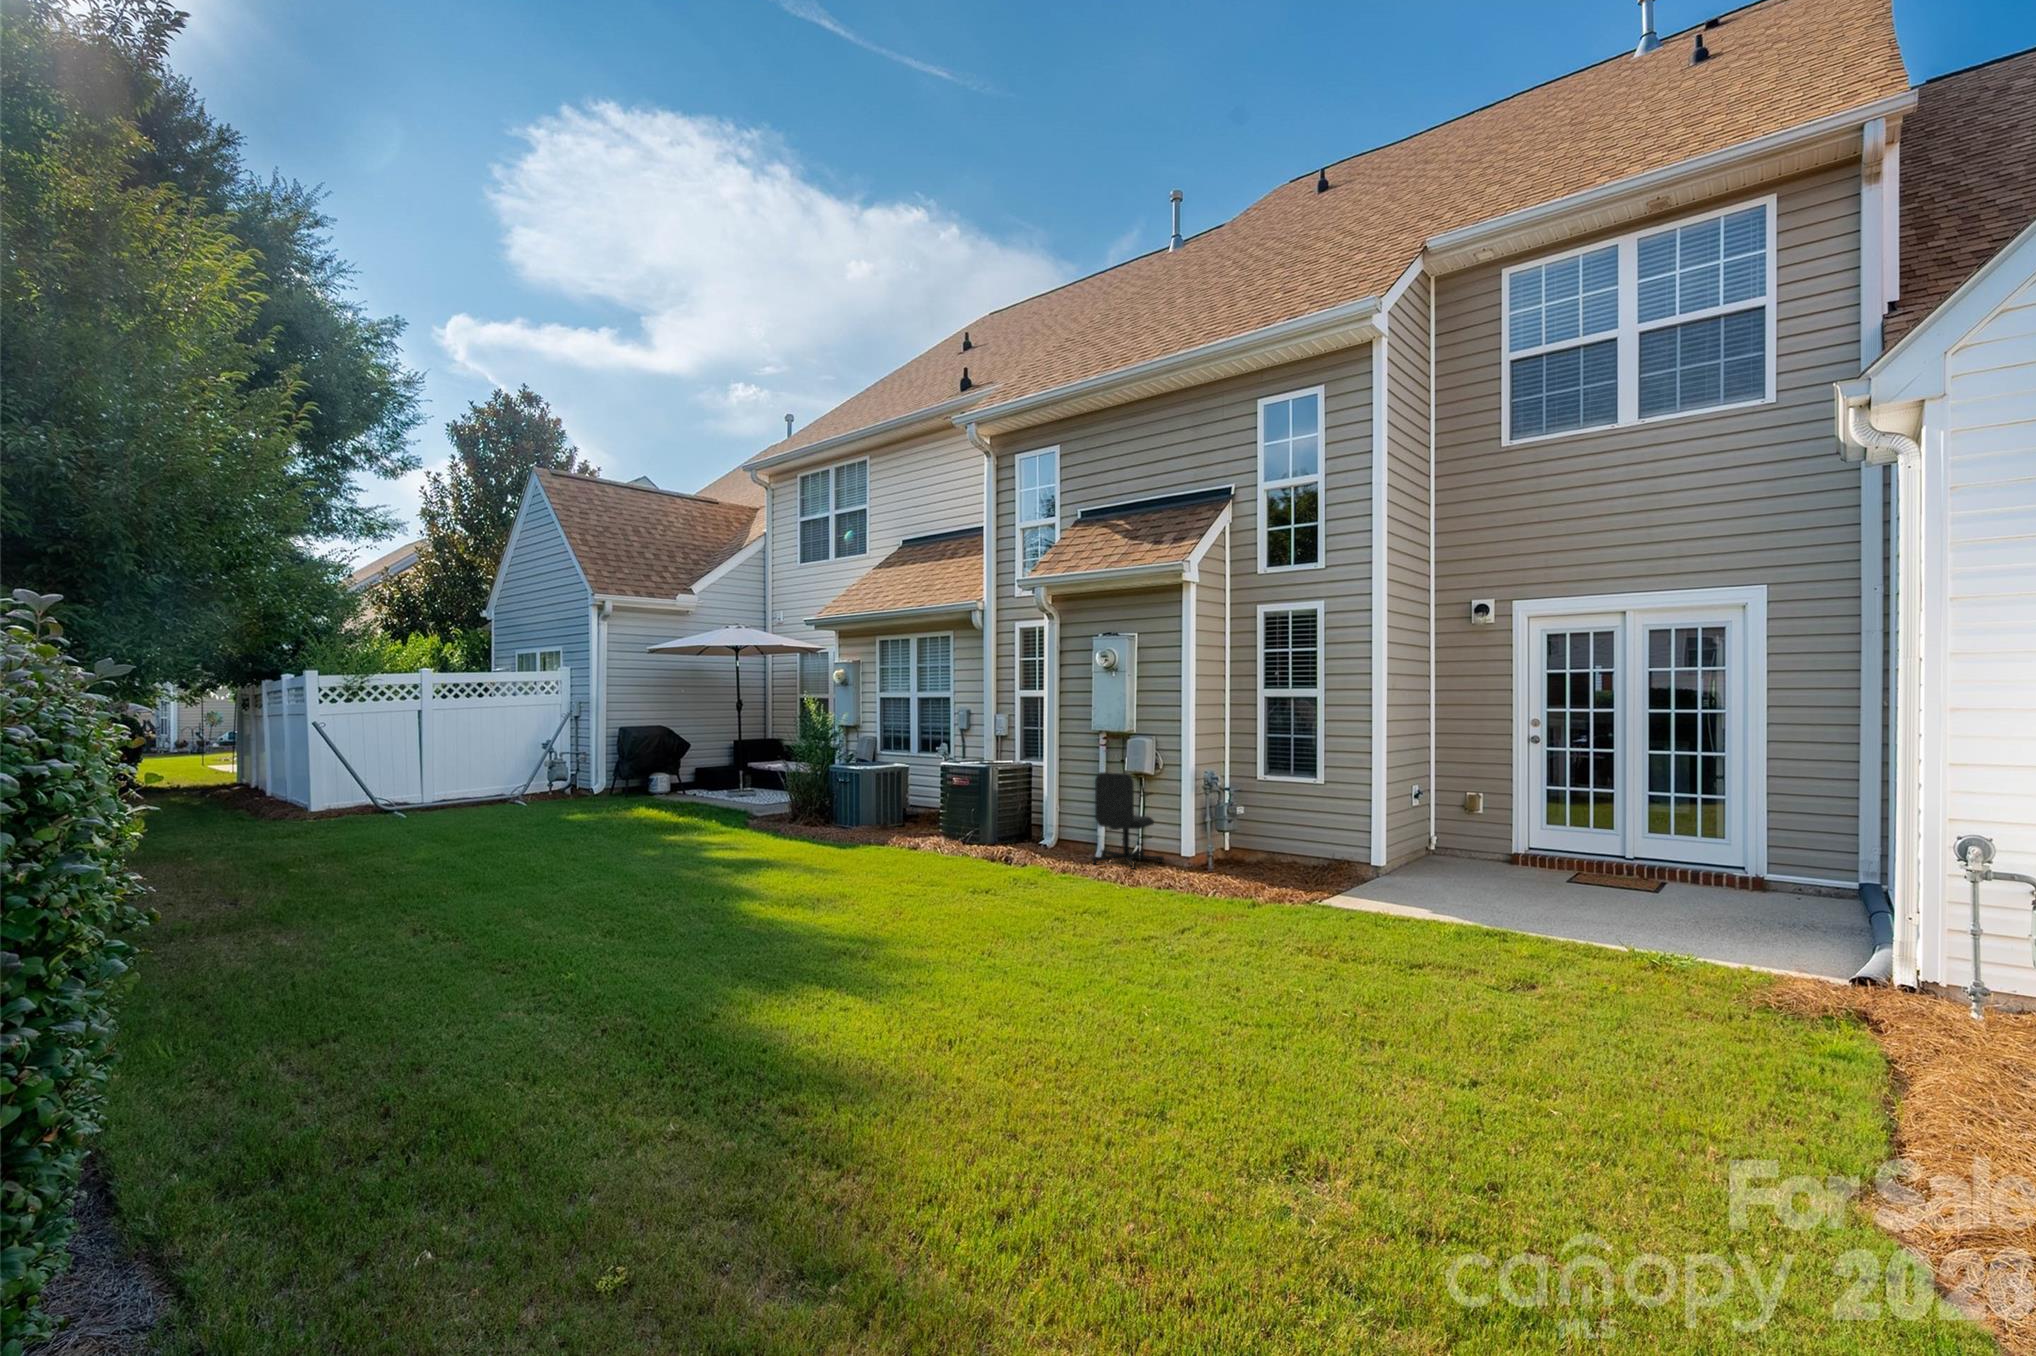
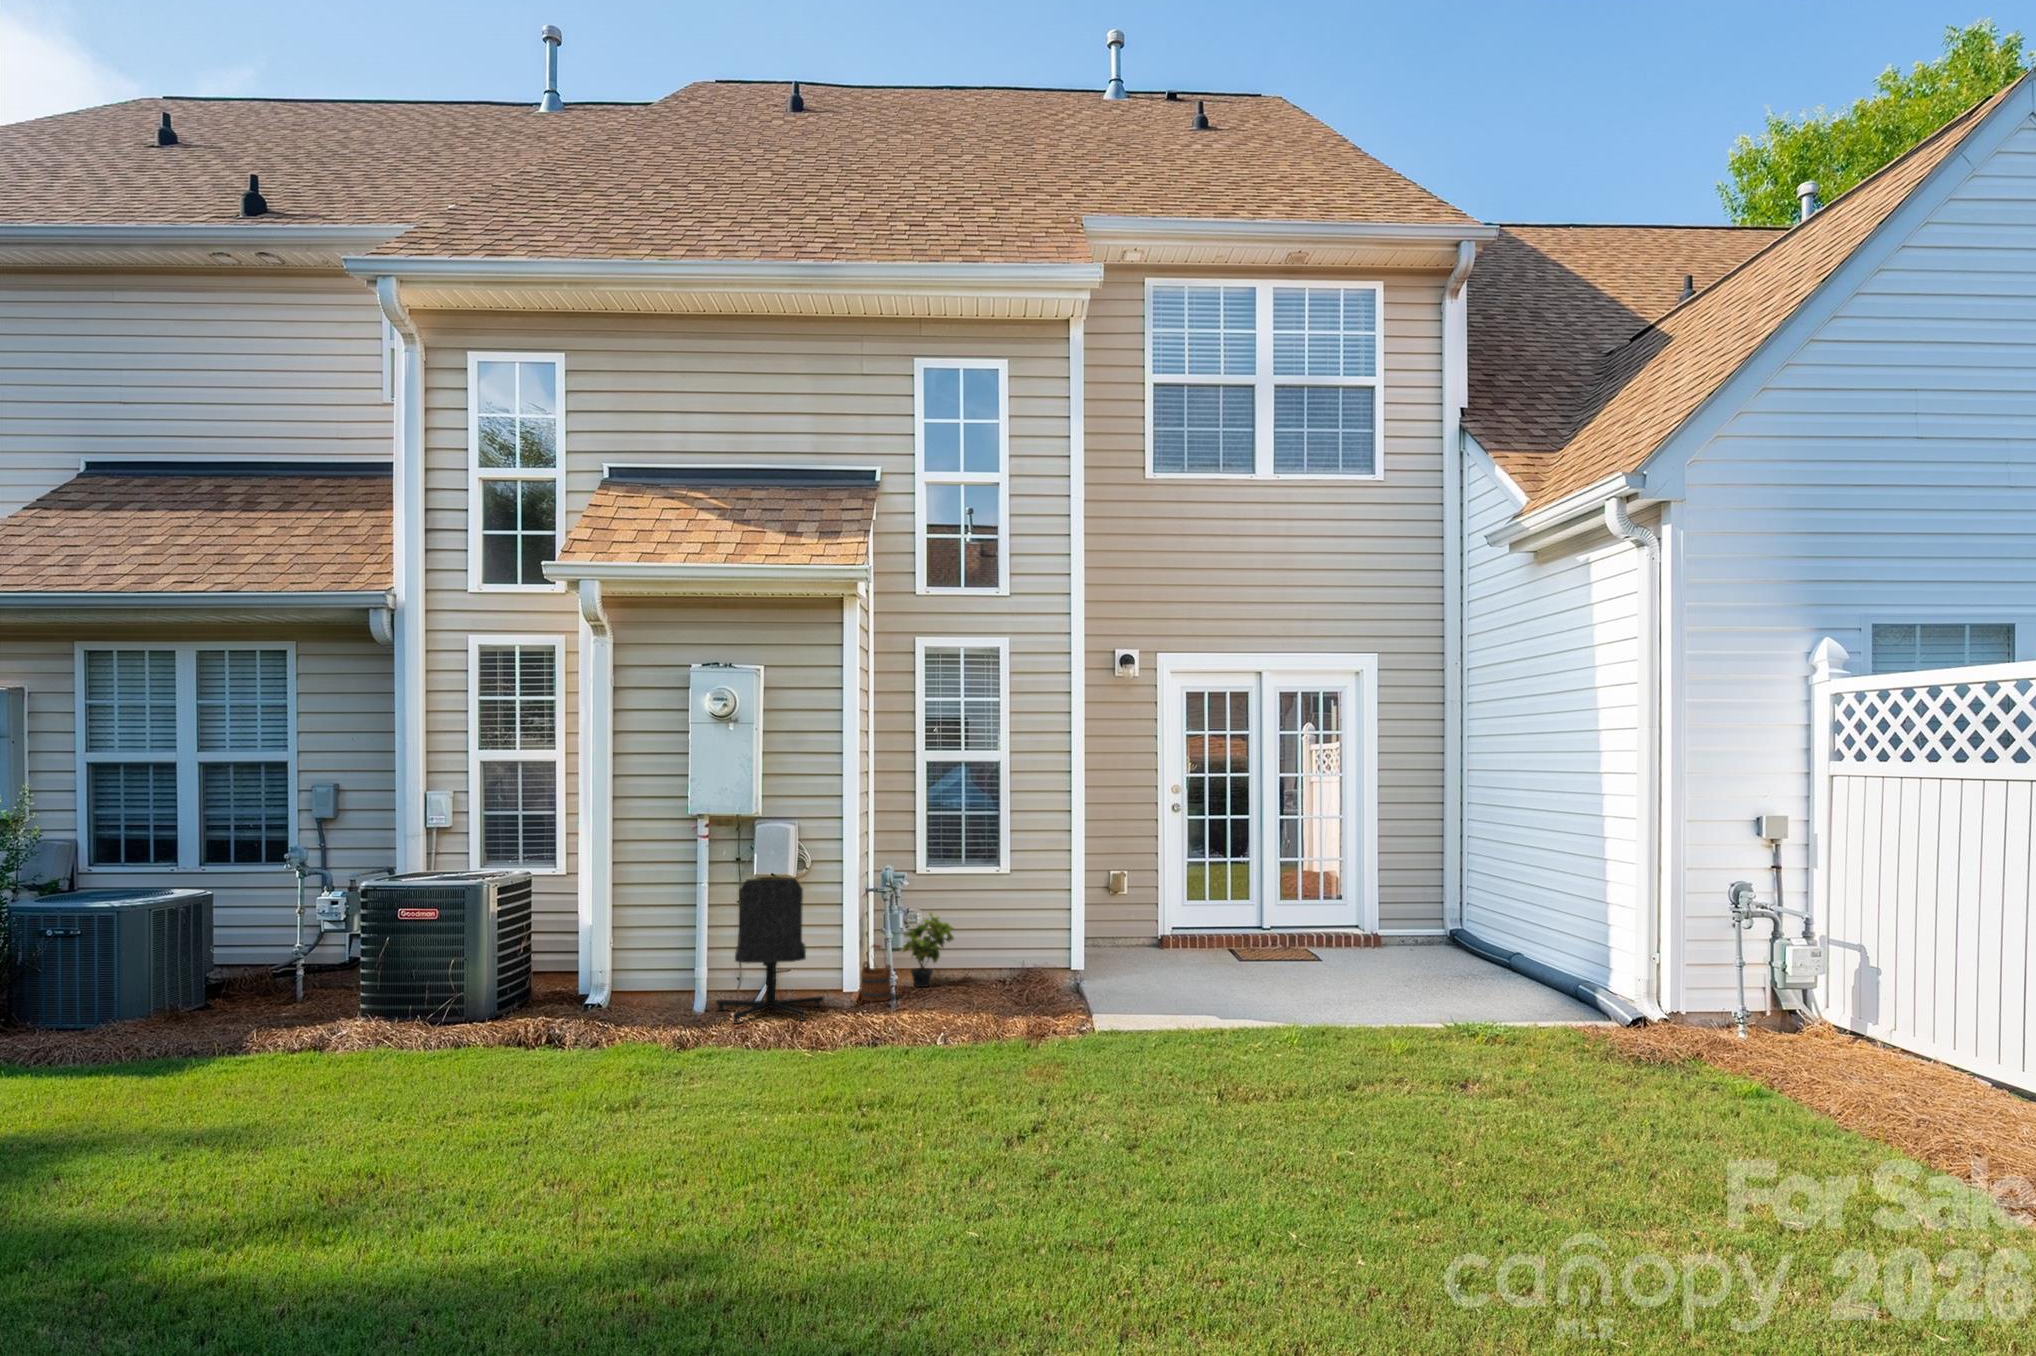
potted plant: none [1238,808,1279,862] -> present [903,912,954,987]
wooden bucket: none [1194,826,1217,866] -> present [861,944,893,1001]

